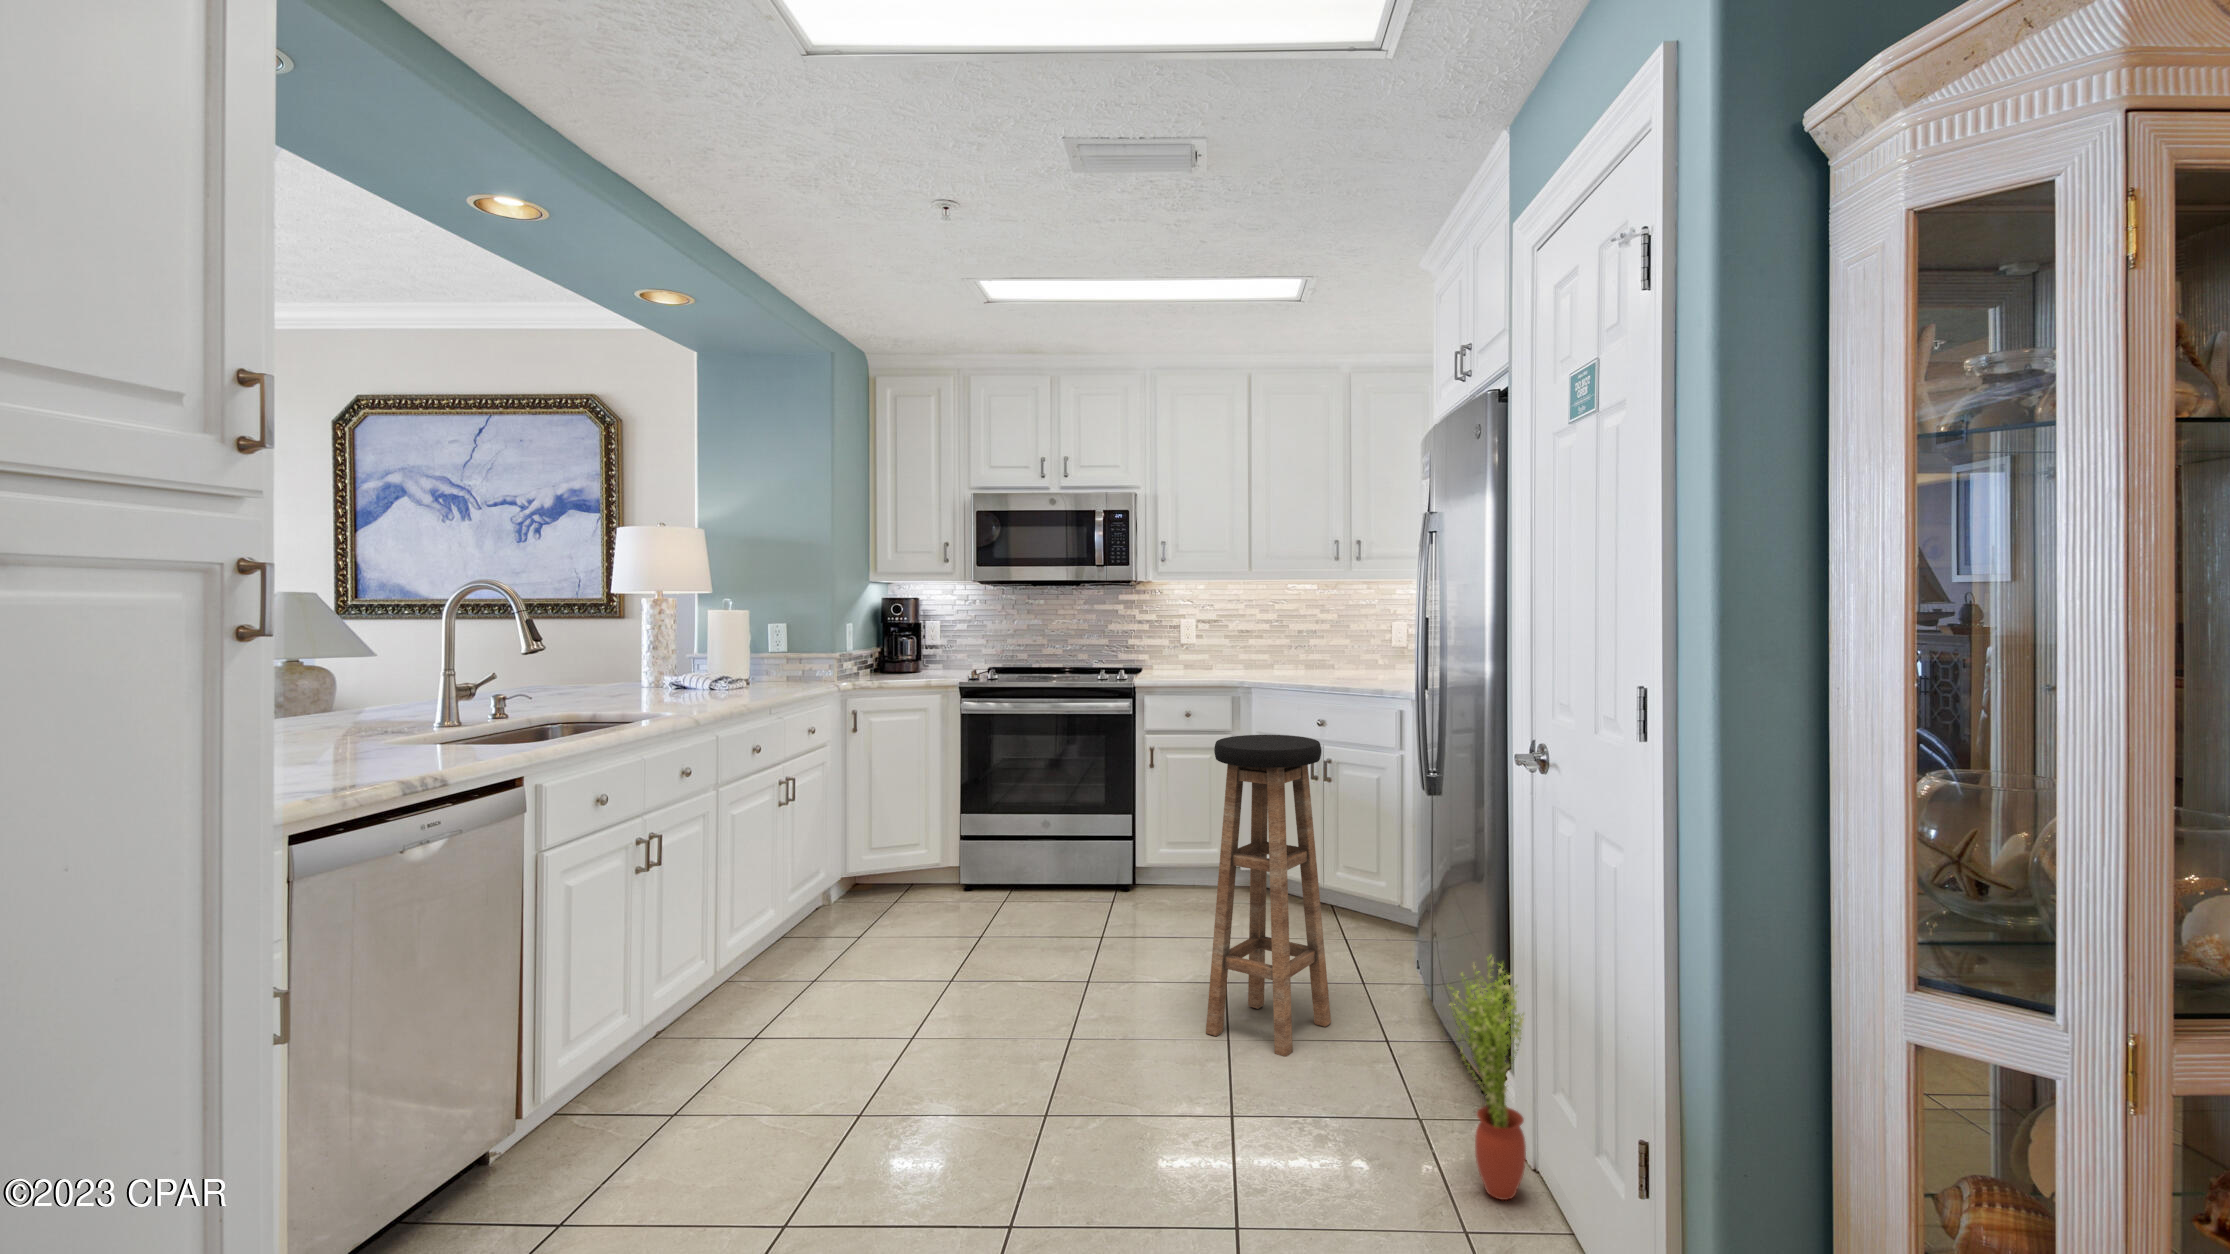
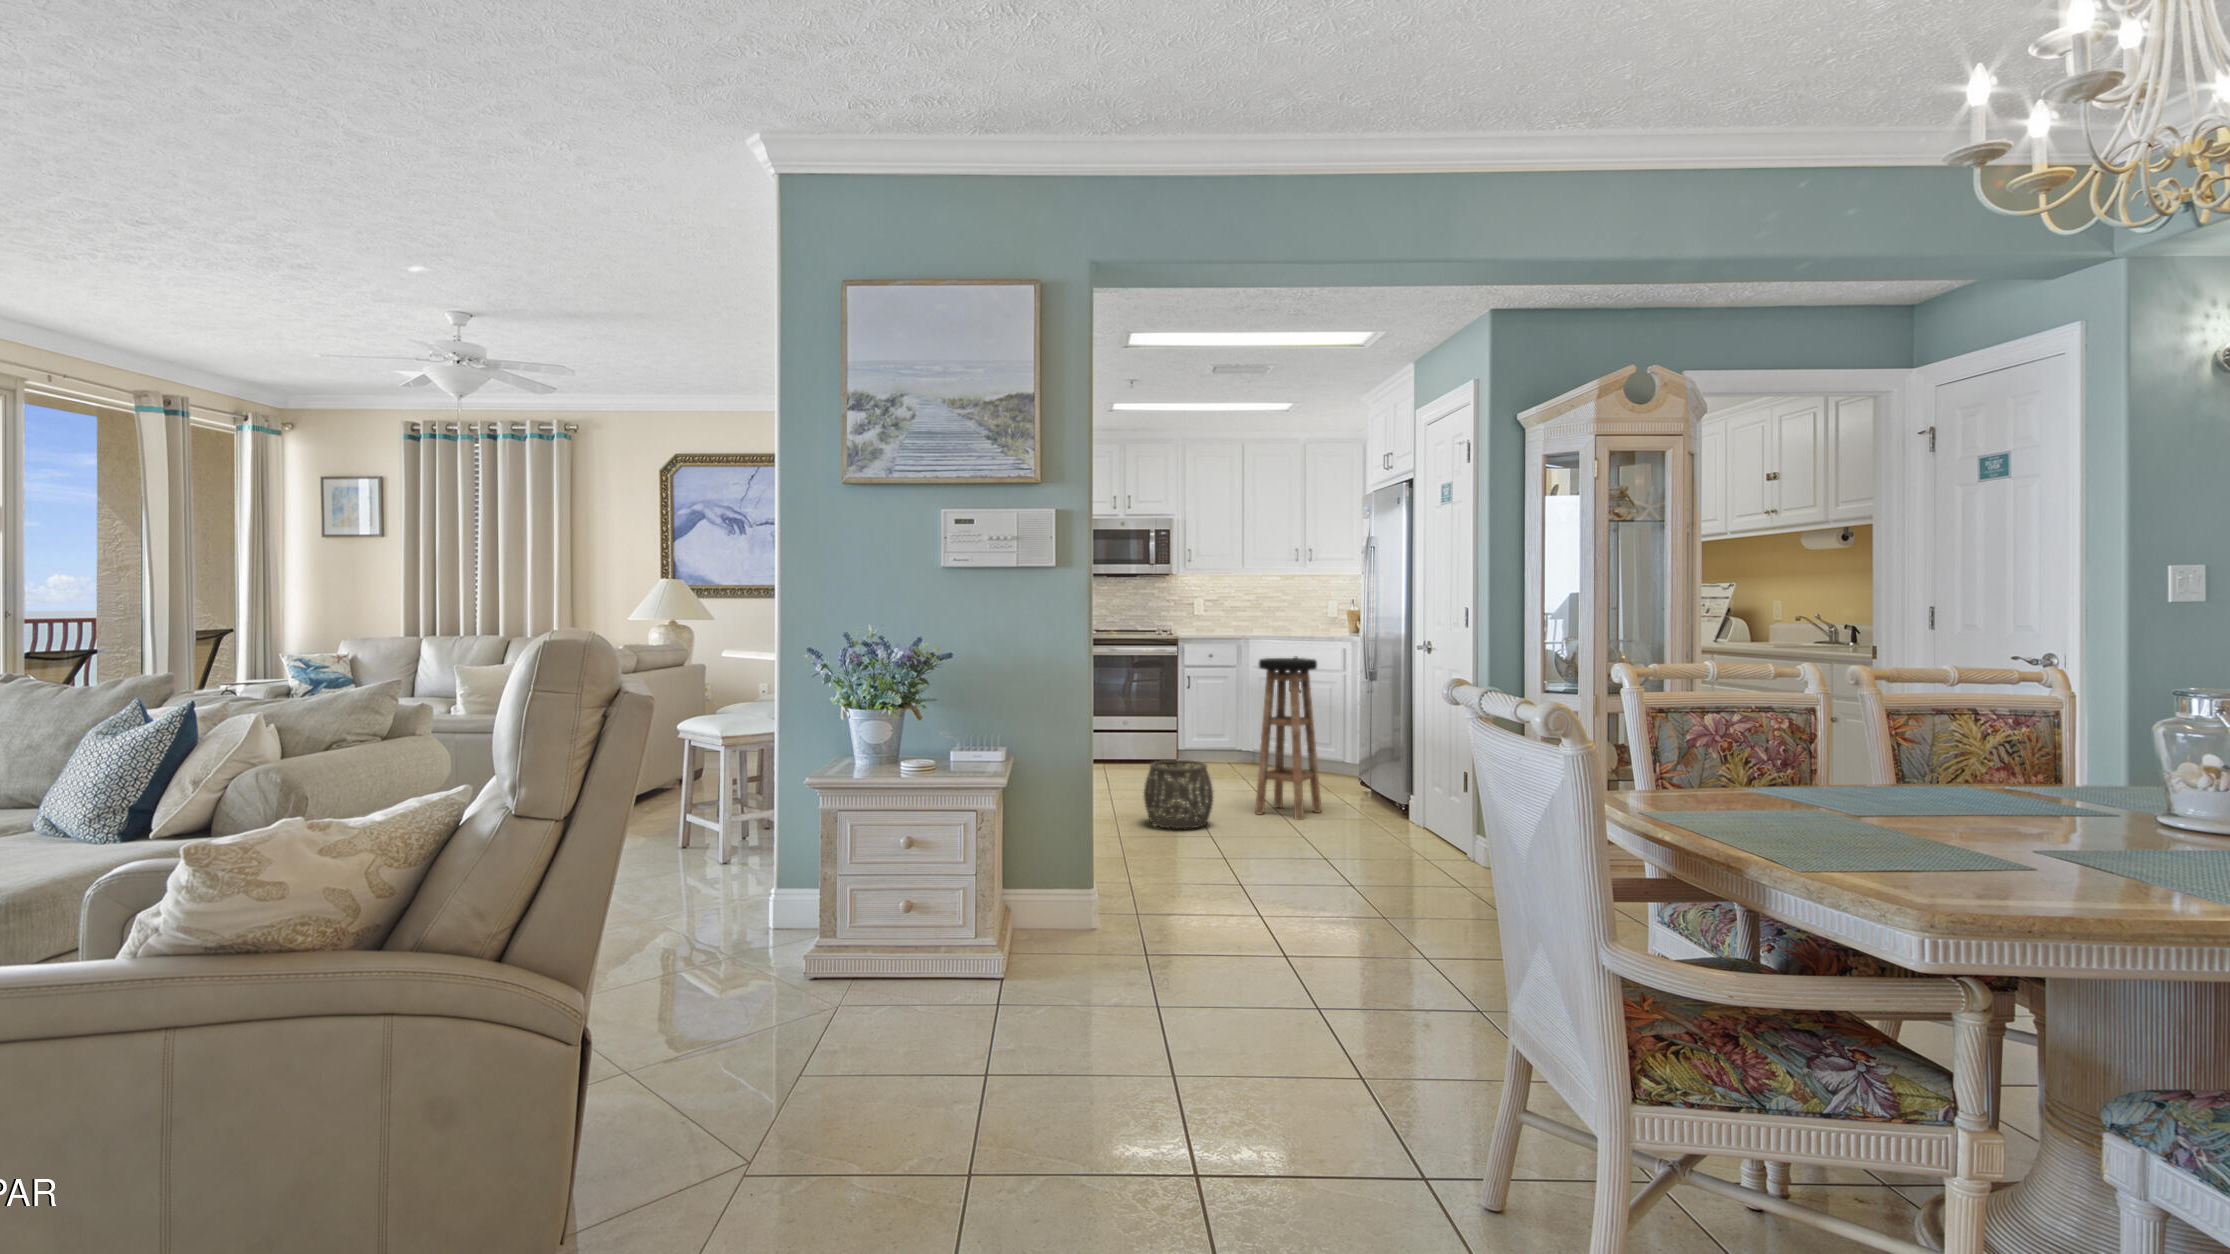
woven basket: none [966,943,1110,1108] -> present [1144,760,1213,829]
potted plant: present [1447,956,1526,1200] -> none [1388,745,1423,848]

